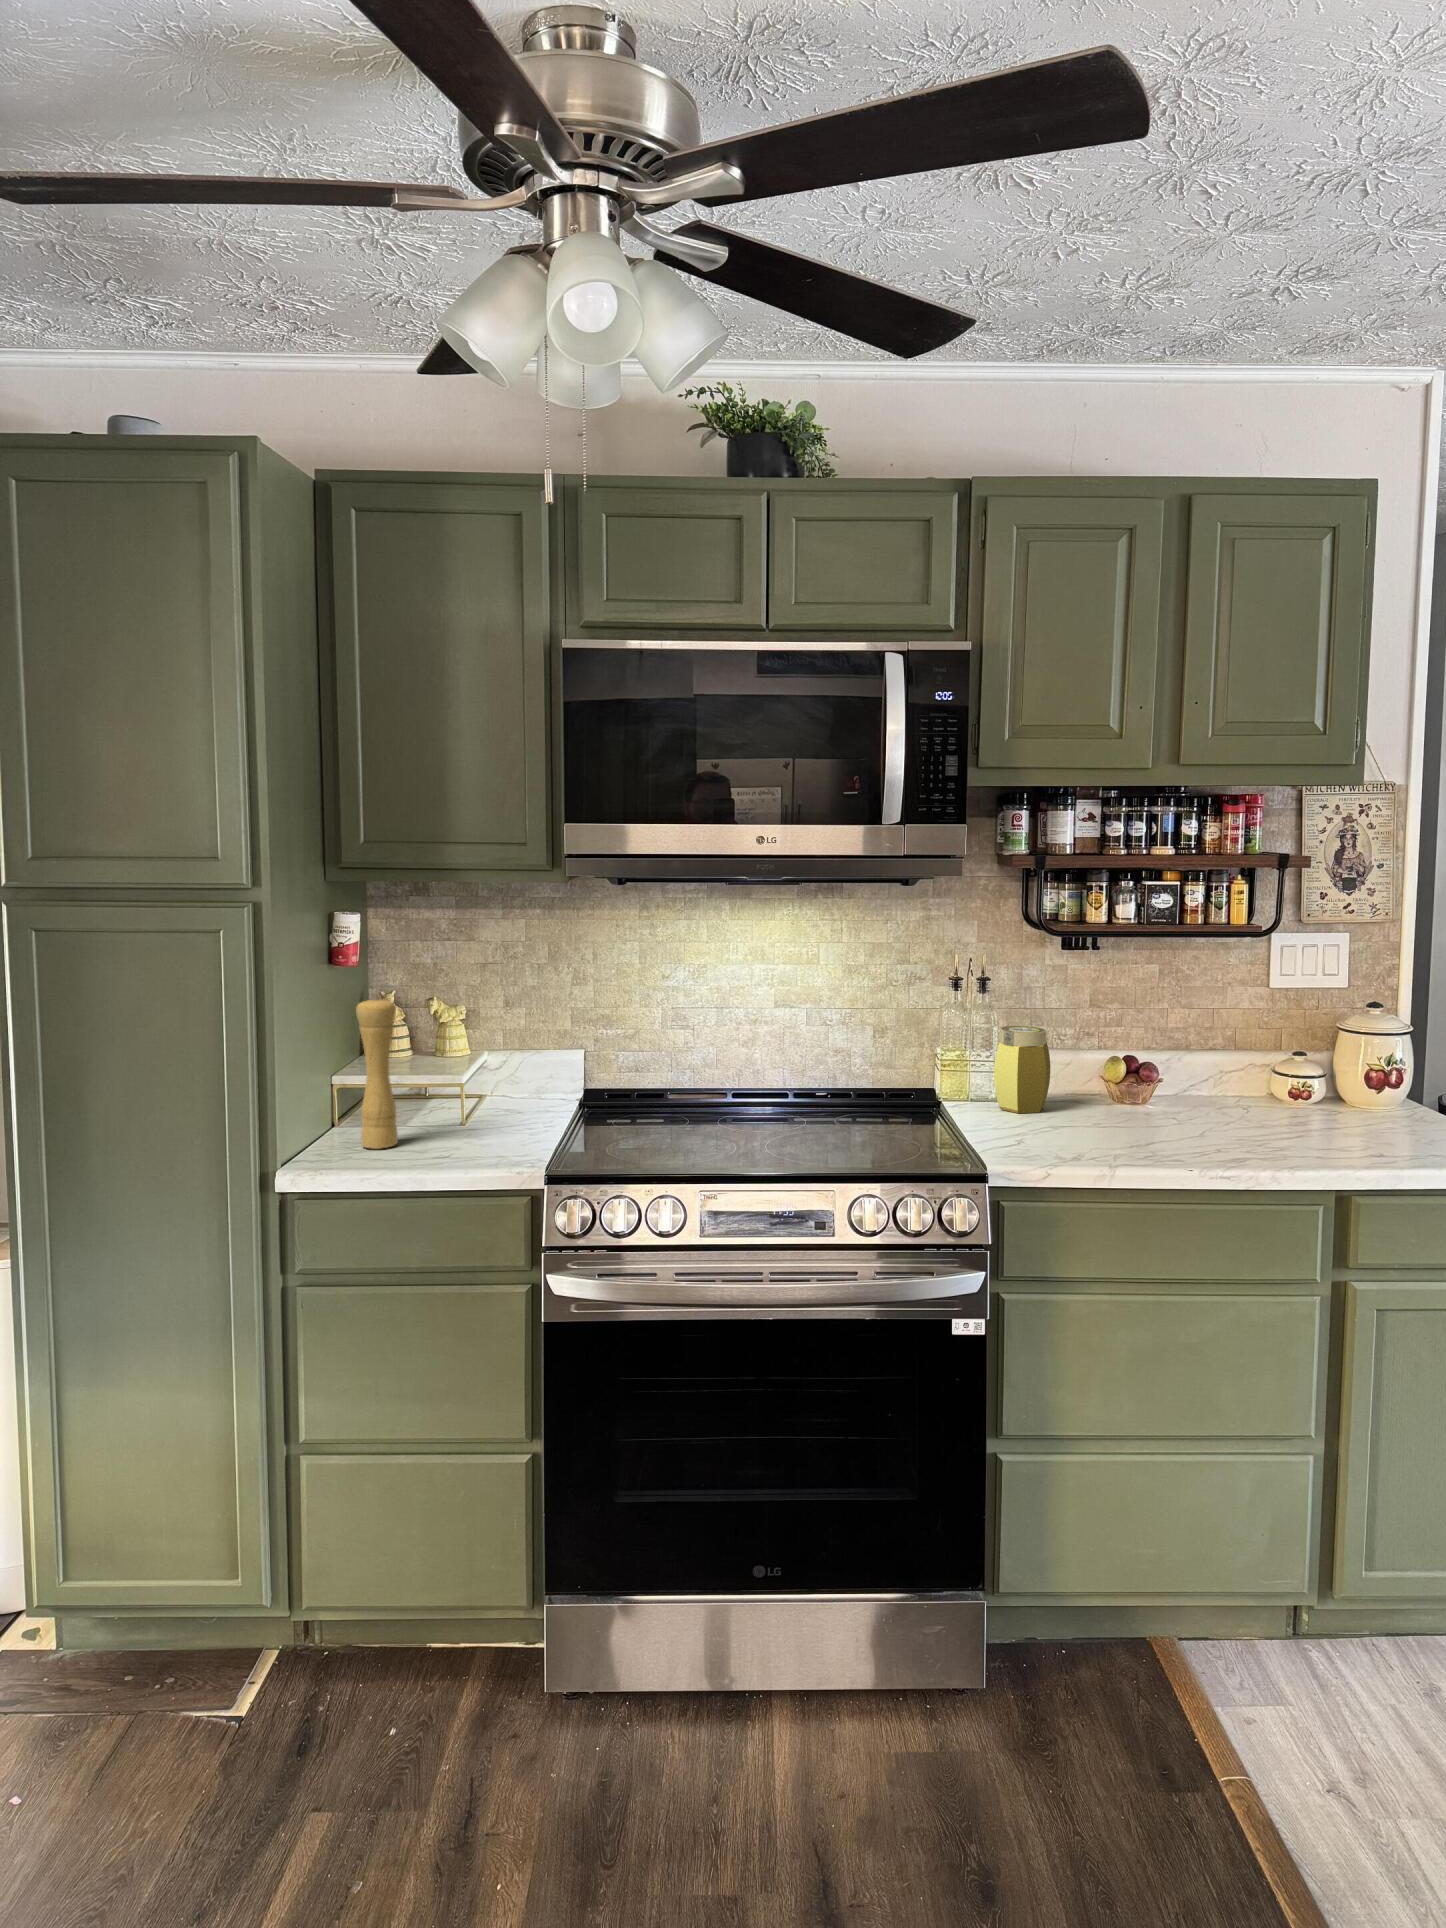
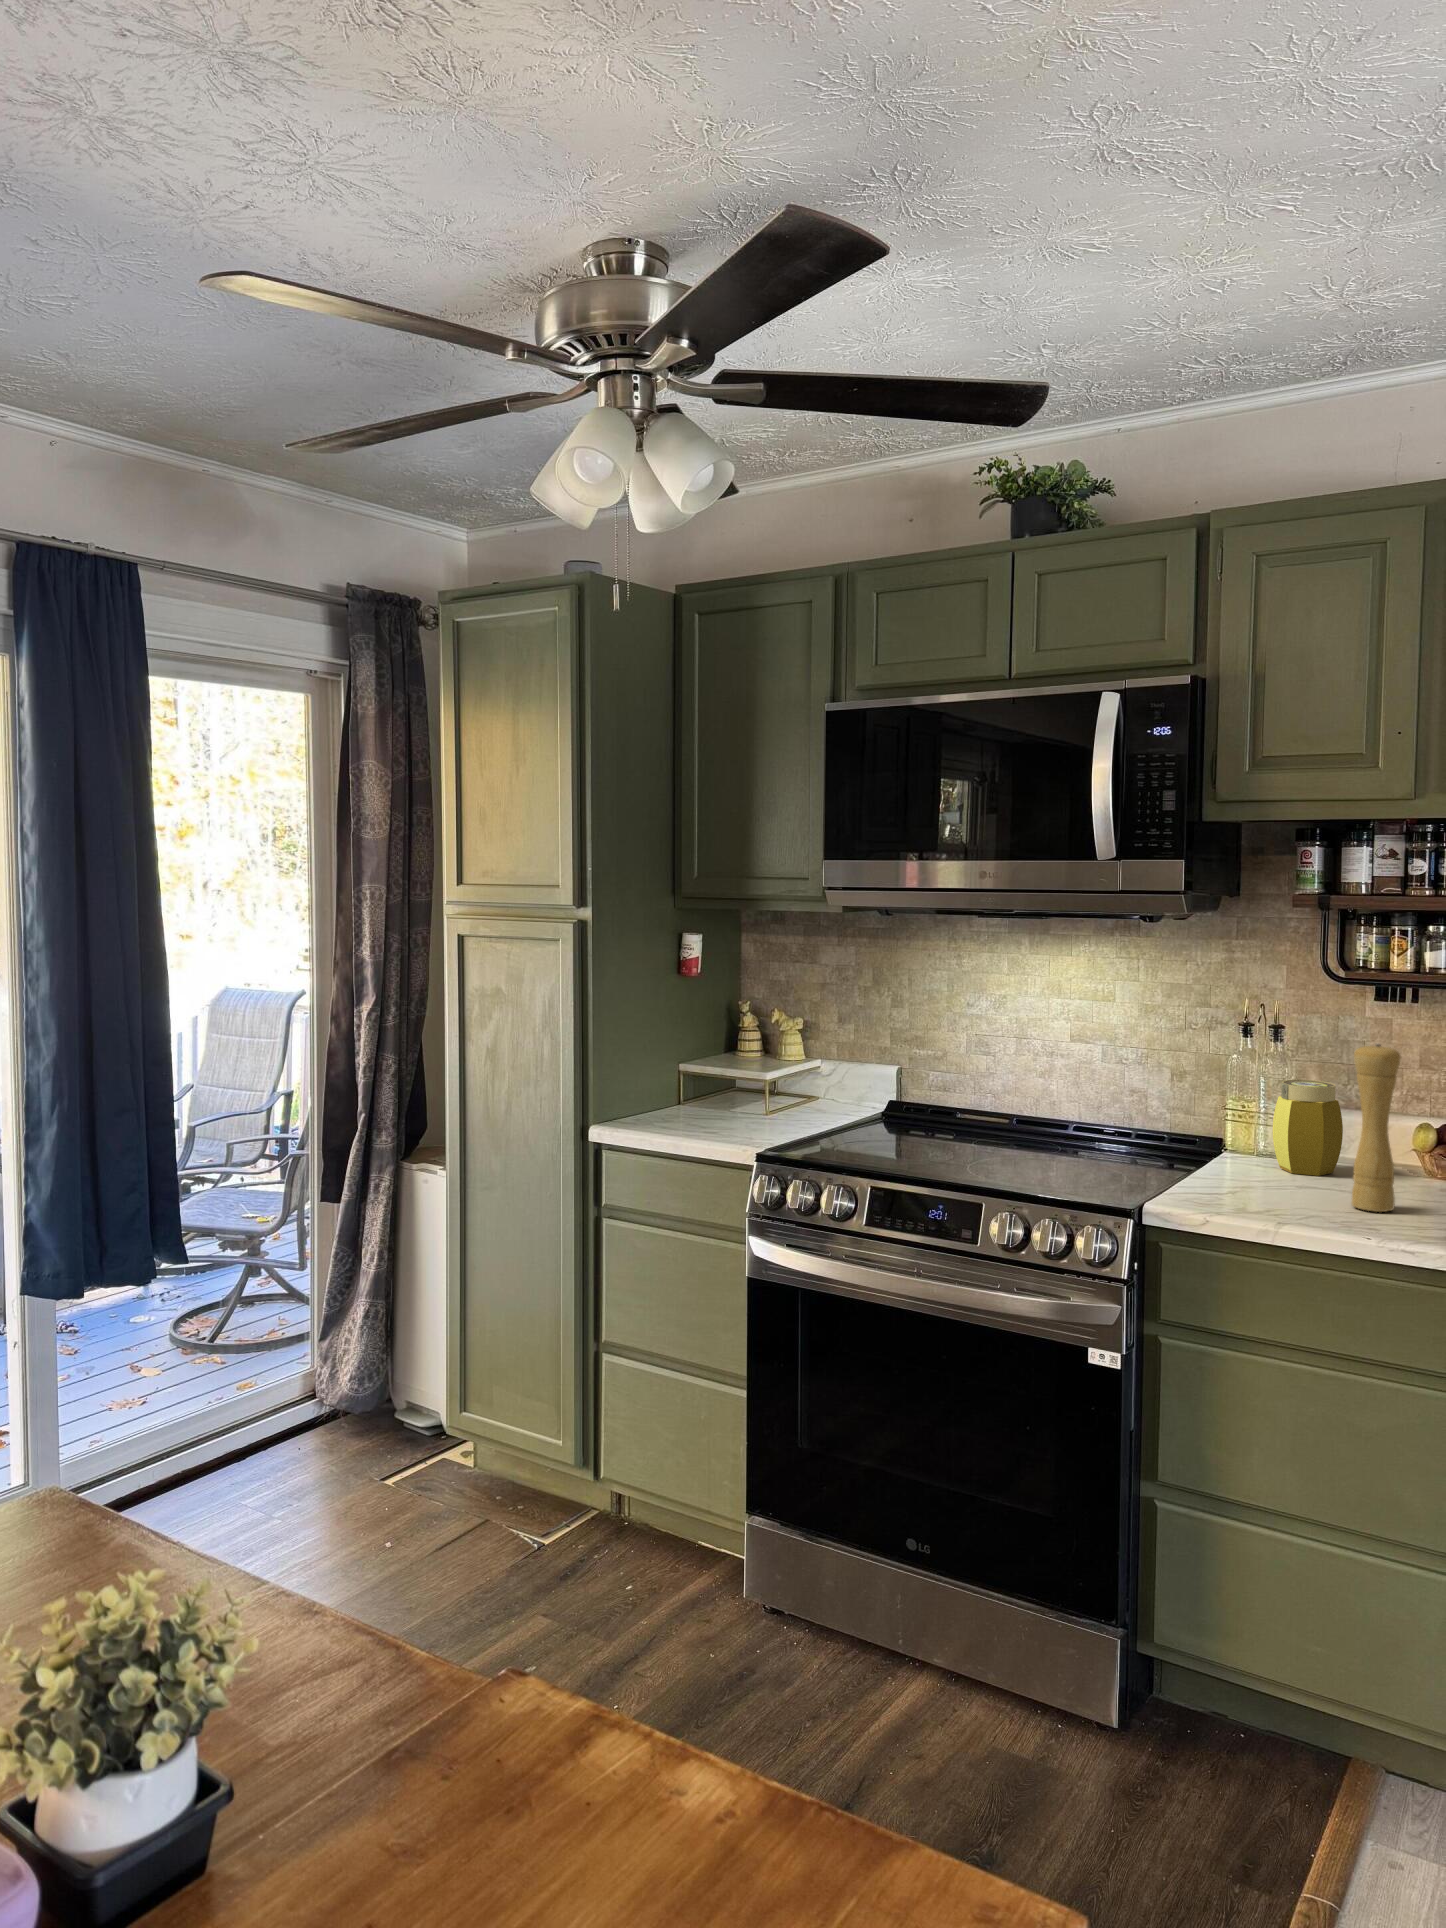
pepper mill: present [356,998,398,1149] -> present [1352,1044,1401,1212]

